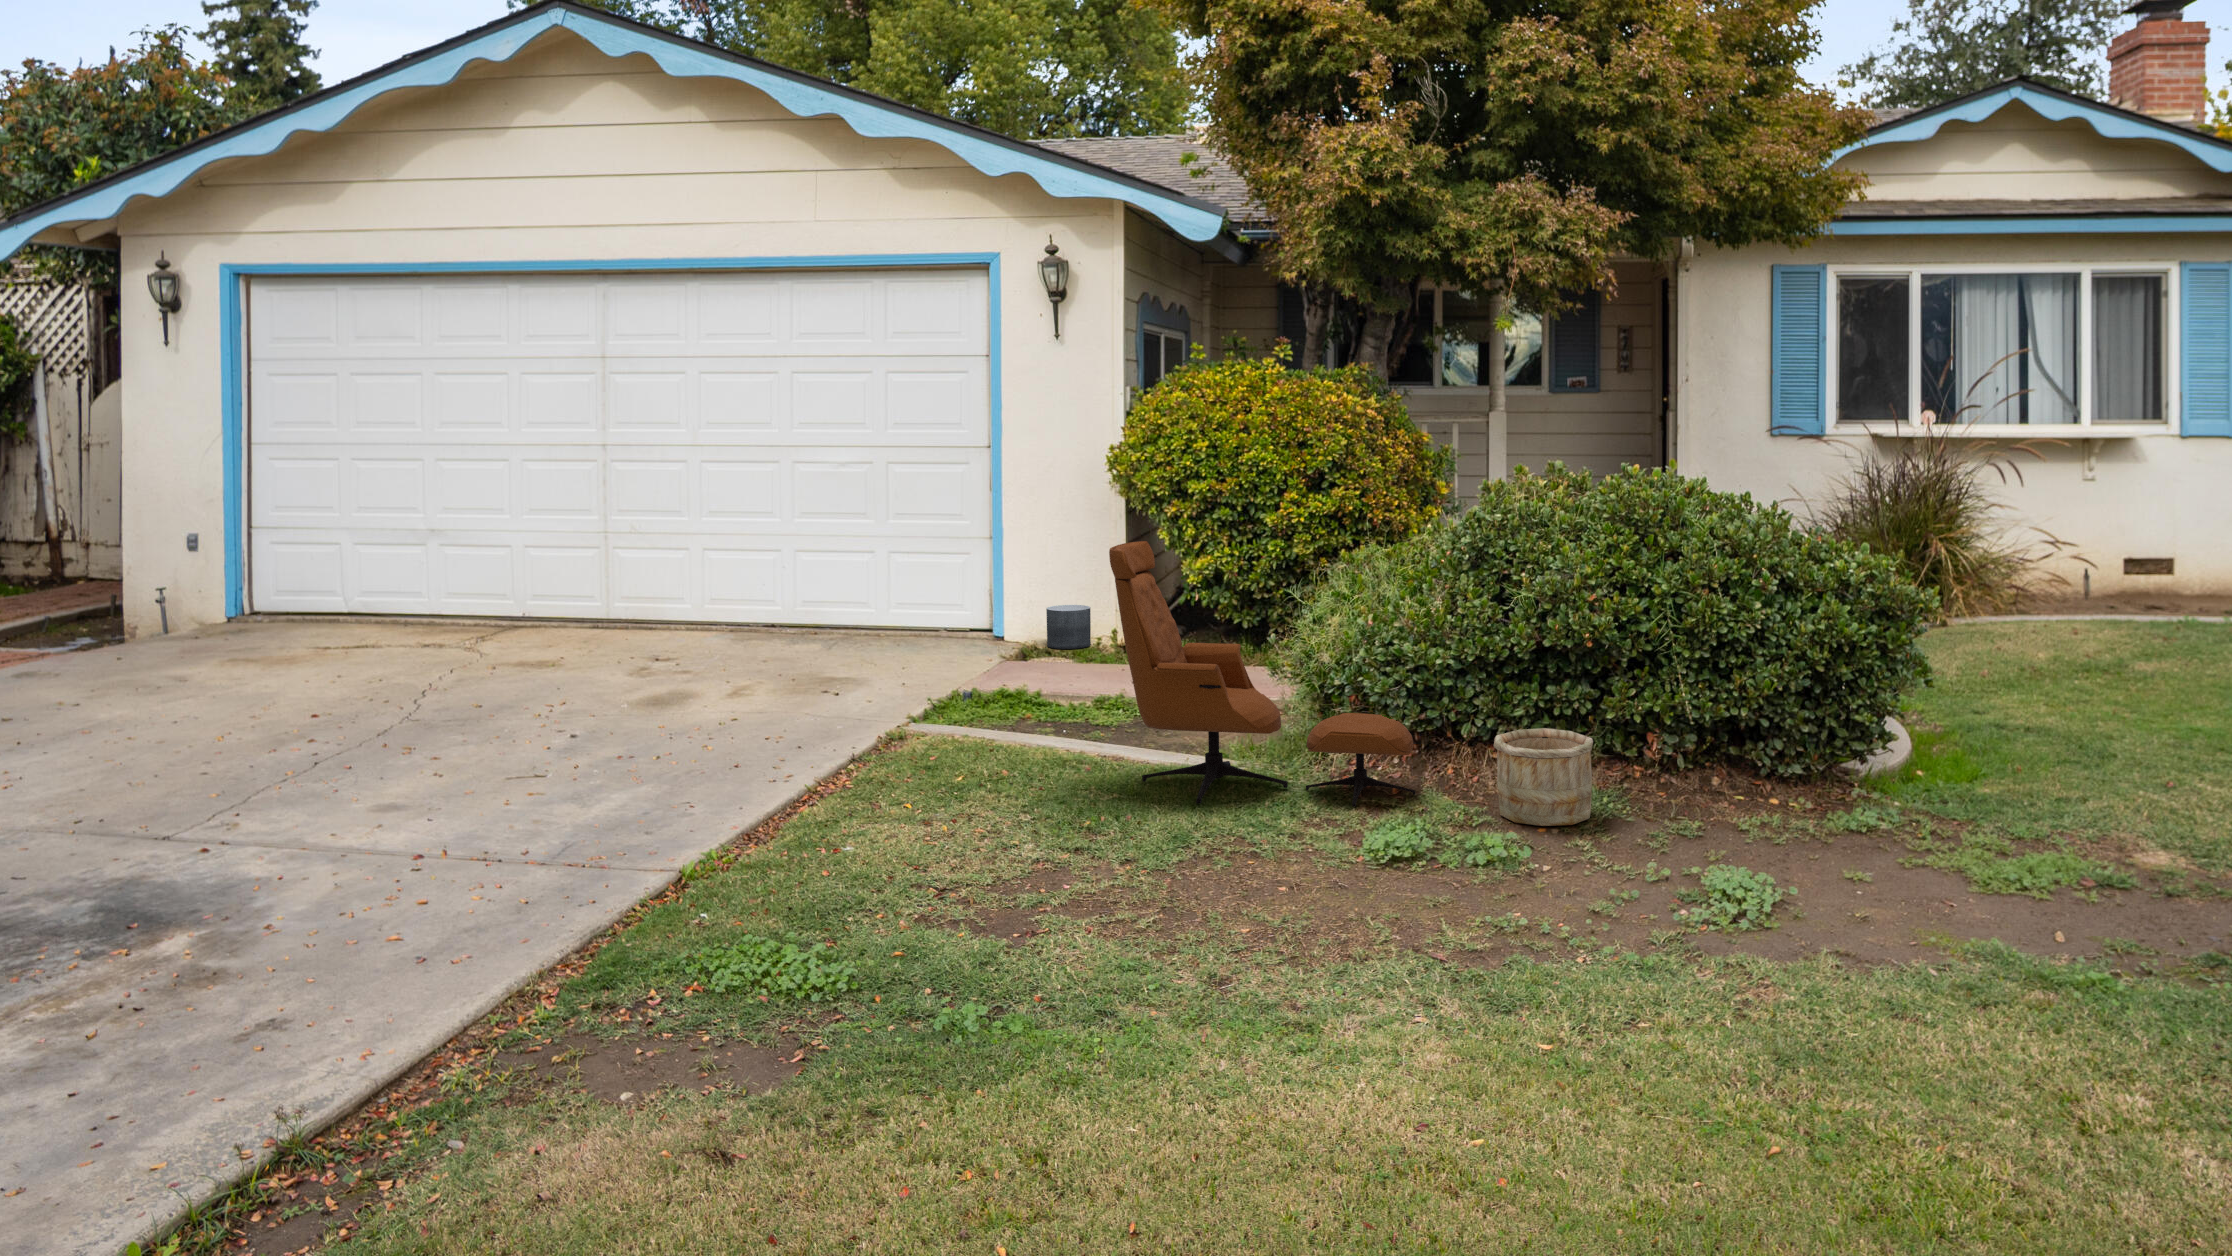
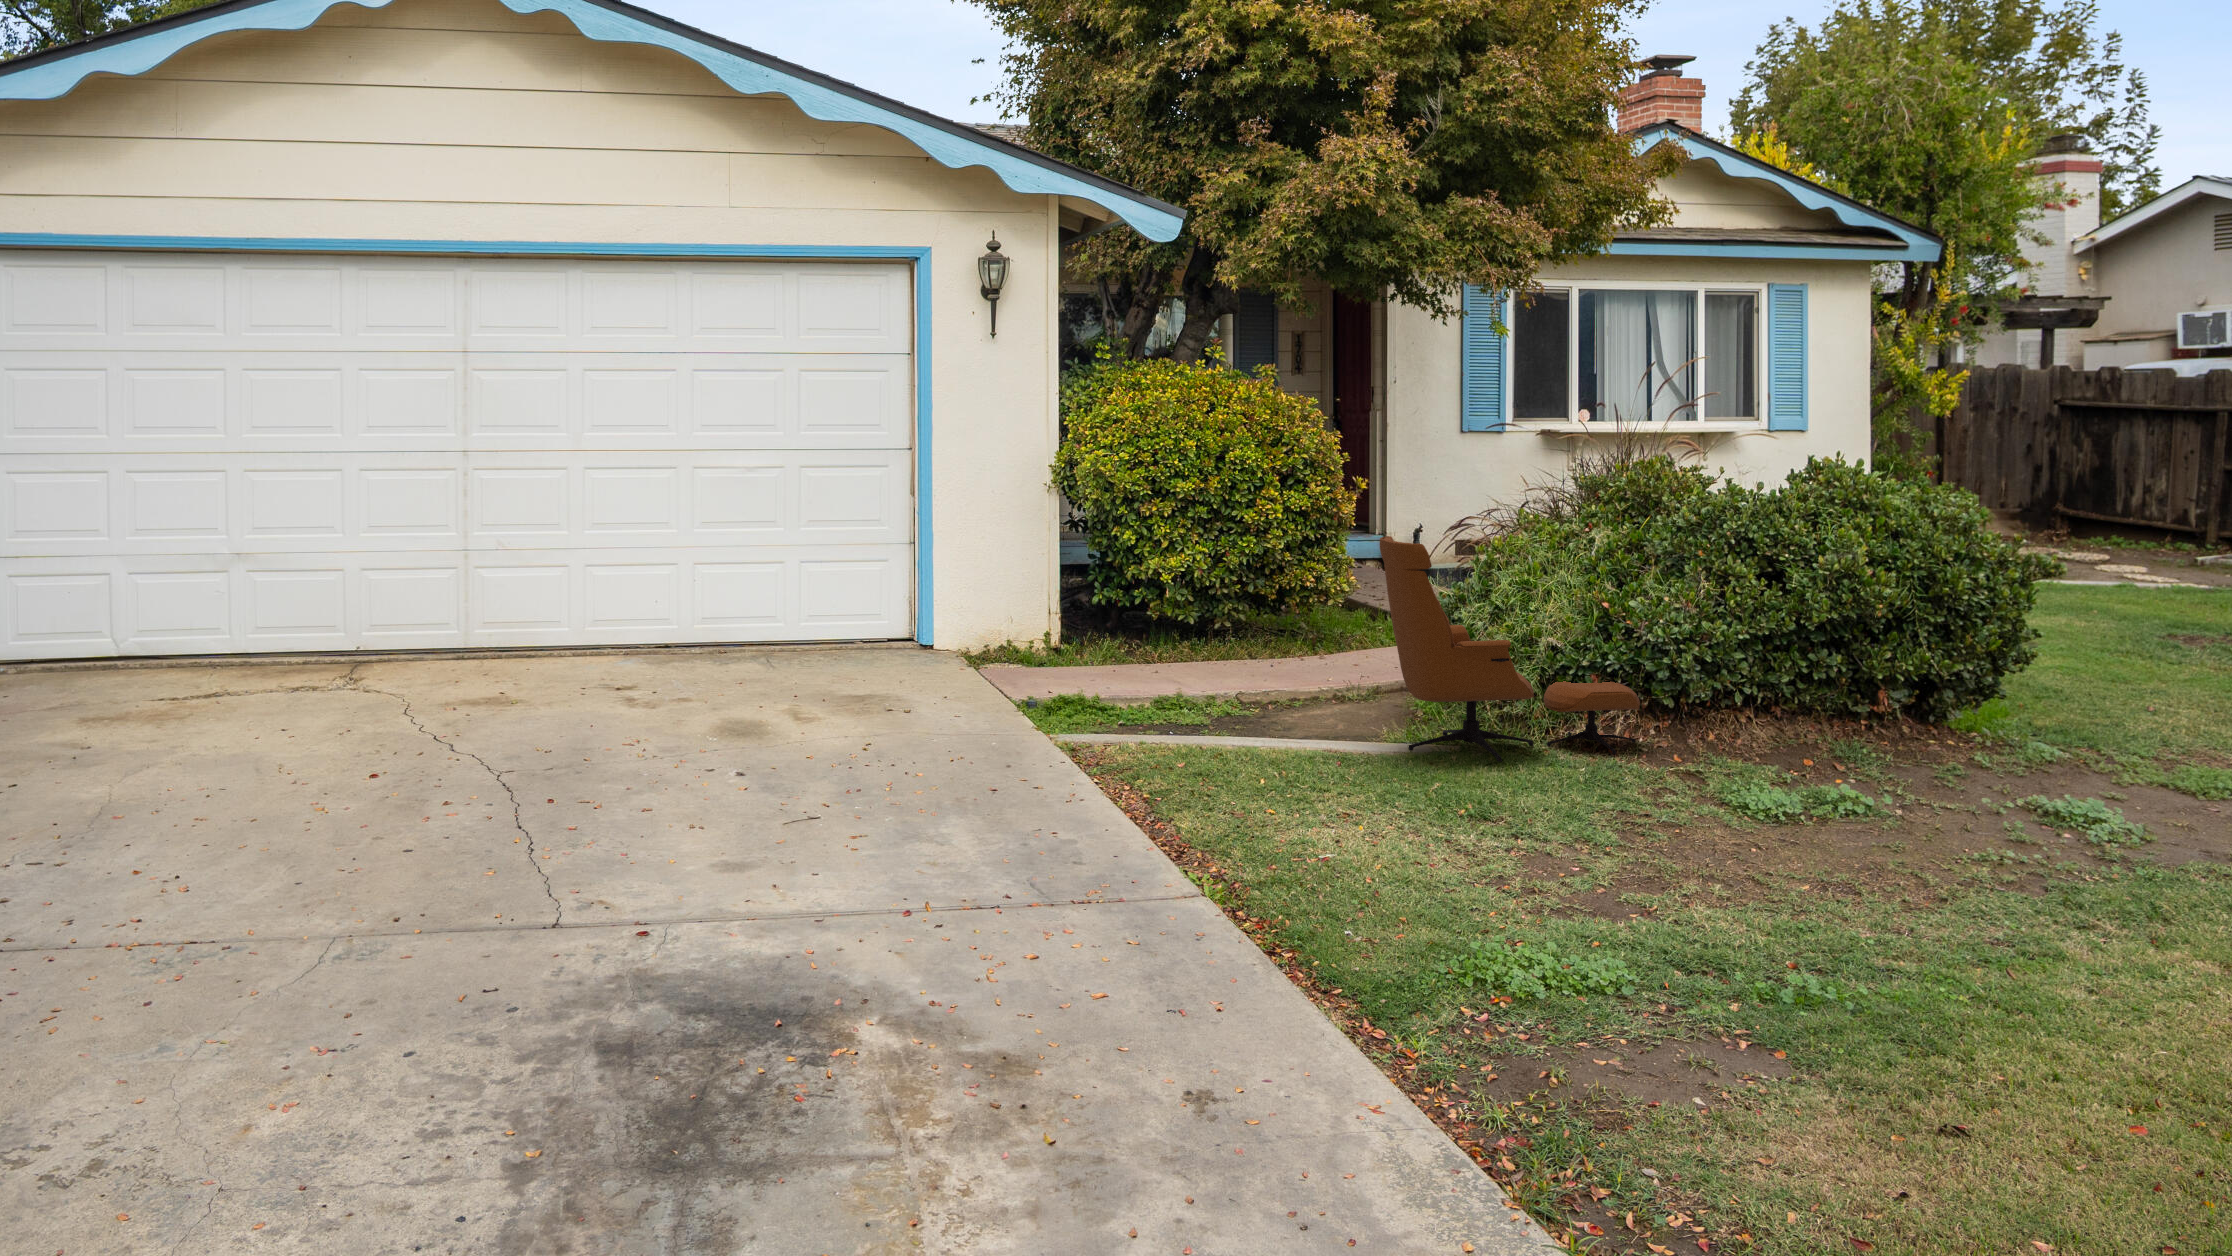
planter: present [1046,605,1091,649] -> none [988,610,1032,655]
wooden bucket: present [1494,728,1593,826] -> none [1713,679,1800,754]

